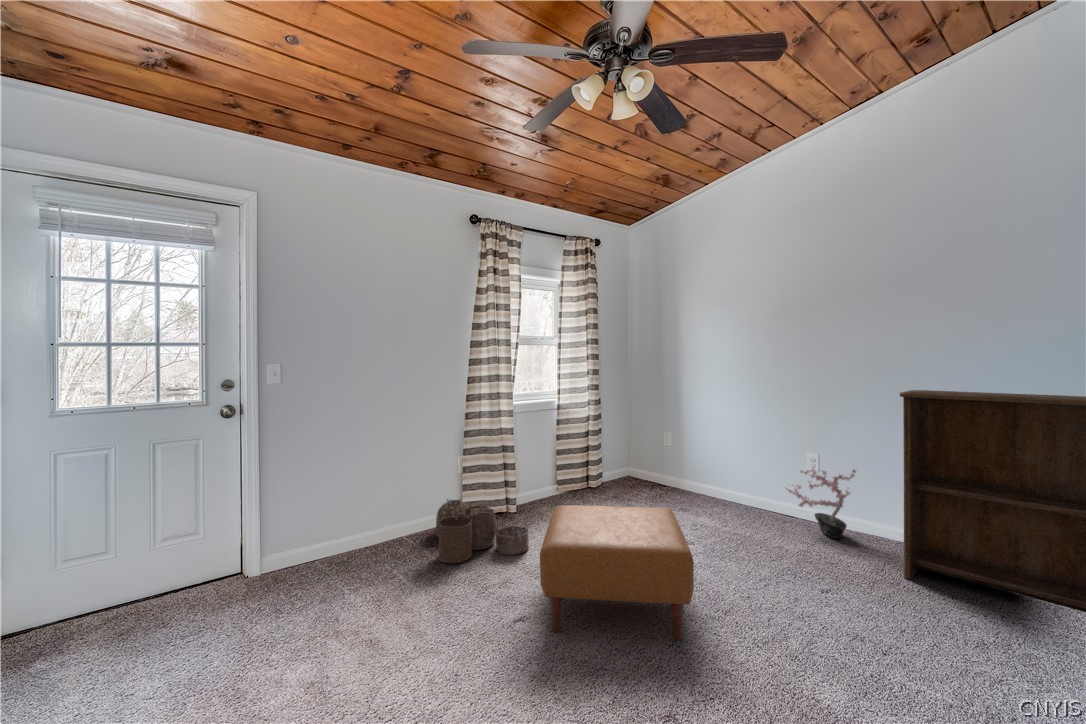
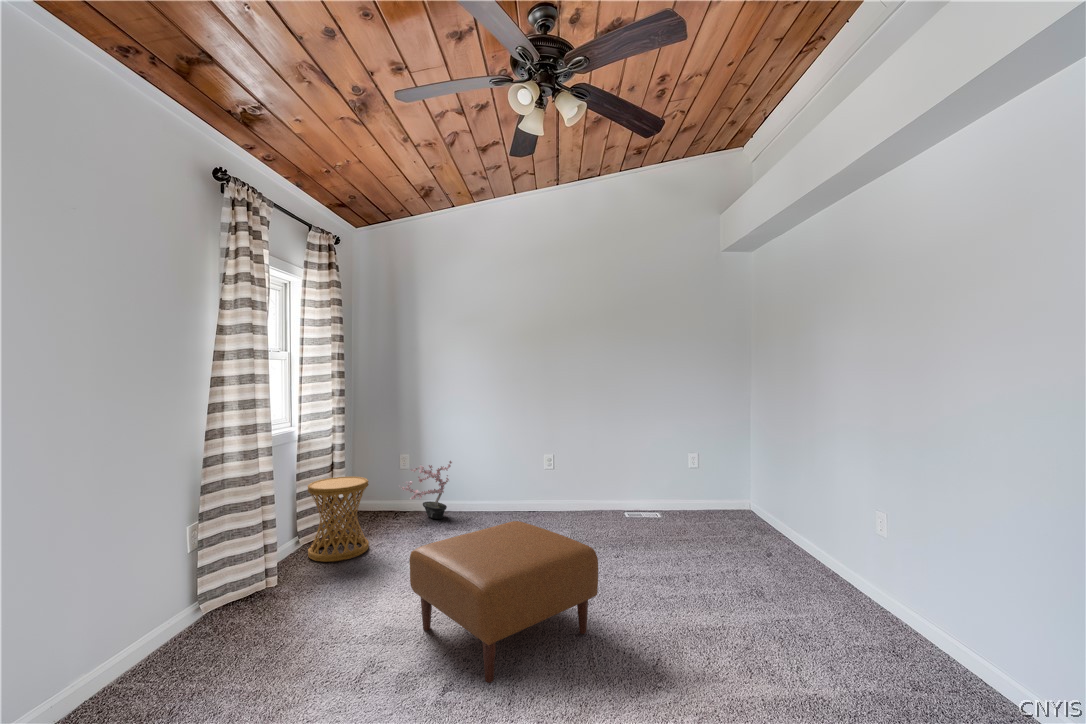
bookshelf: present [900,390,1086,612] -> none [628,395,740,533]
side table: none [556,442,603,509] -> present [308,476,369,562]
potted plant: present [786,468,856,539] -> present [400,461,452,519]
woven basket: present [436,499,529,563] -> none [171,582,350,685]

